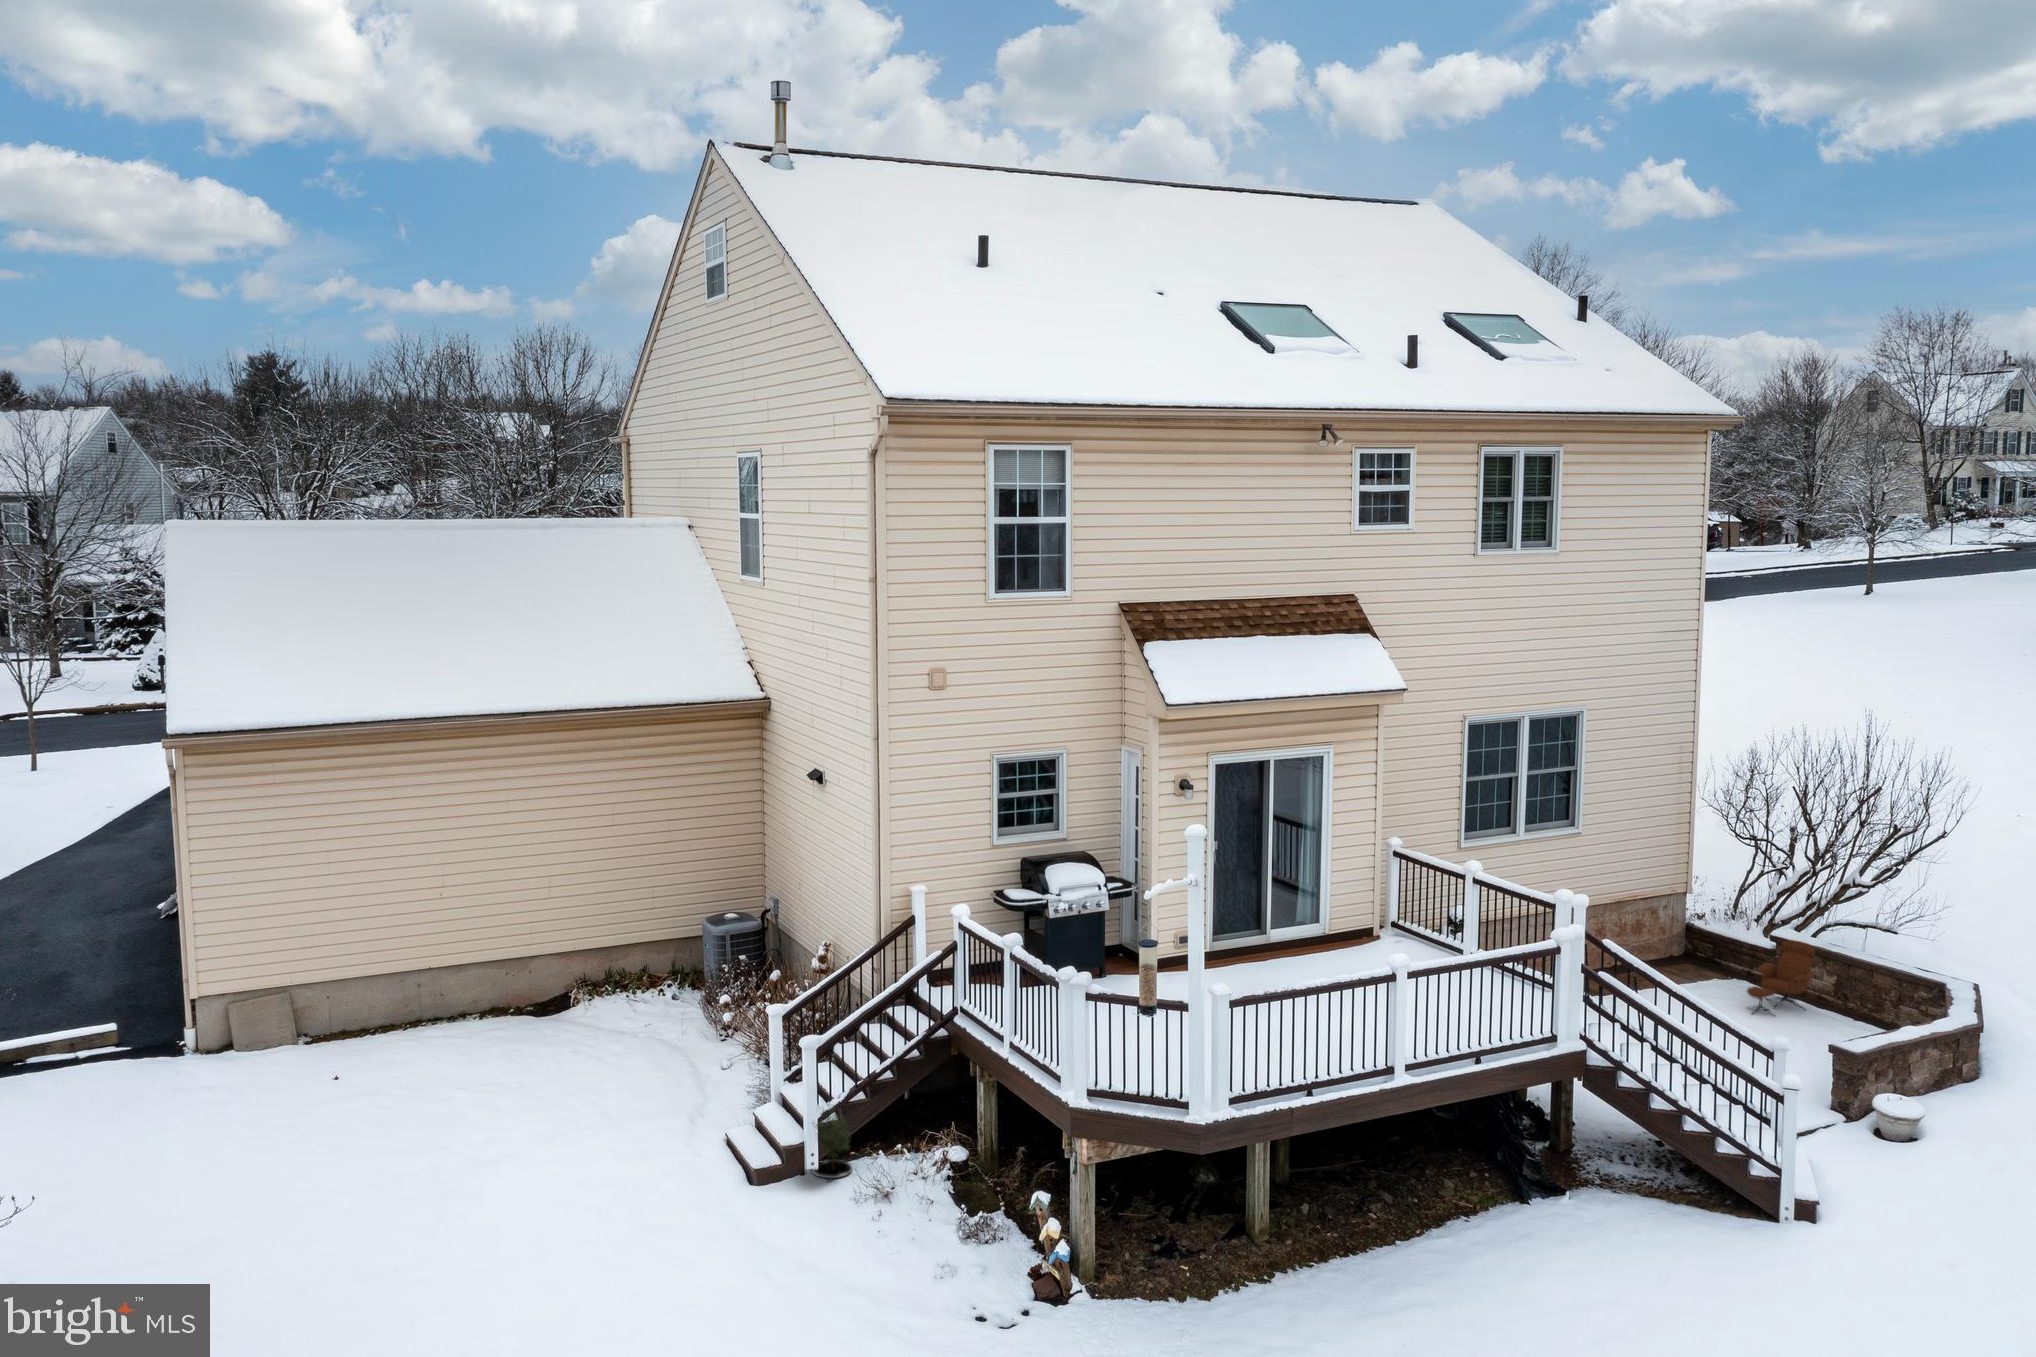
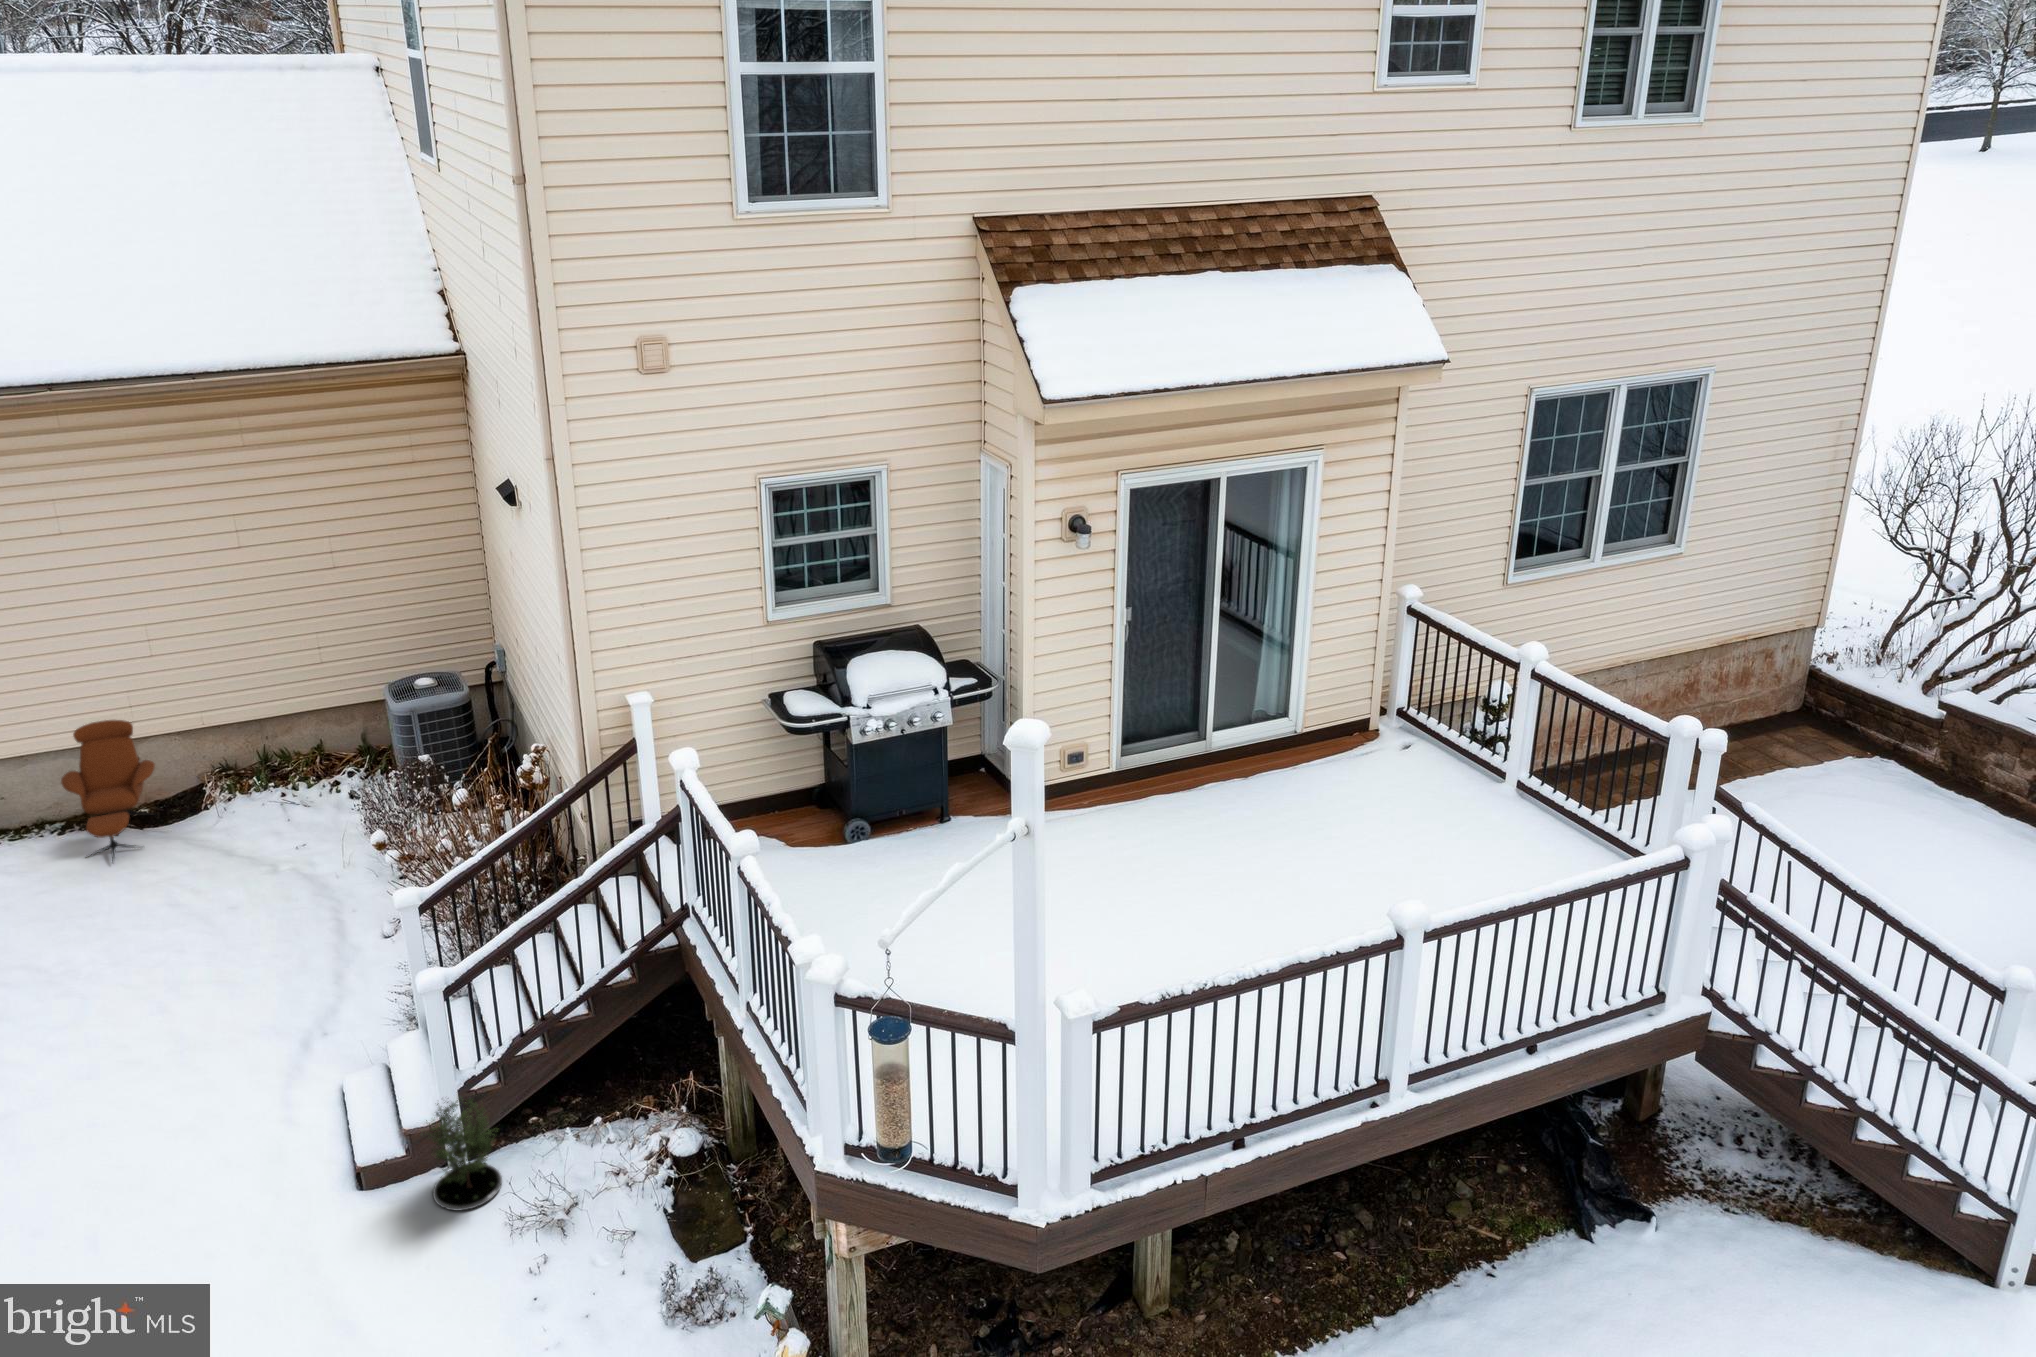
lounge chair: present [1747,940,1815,1012] -> present [61,720,155,862]

